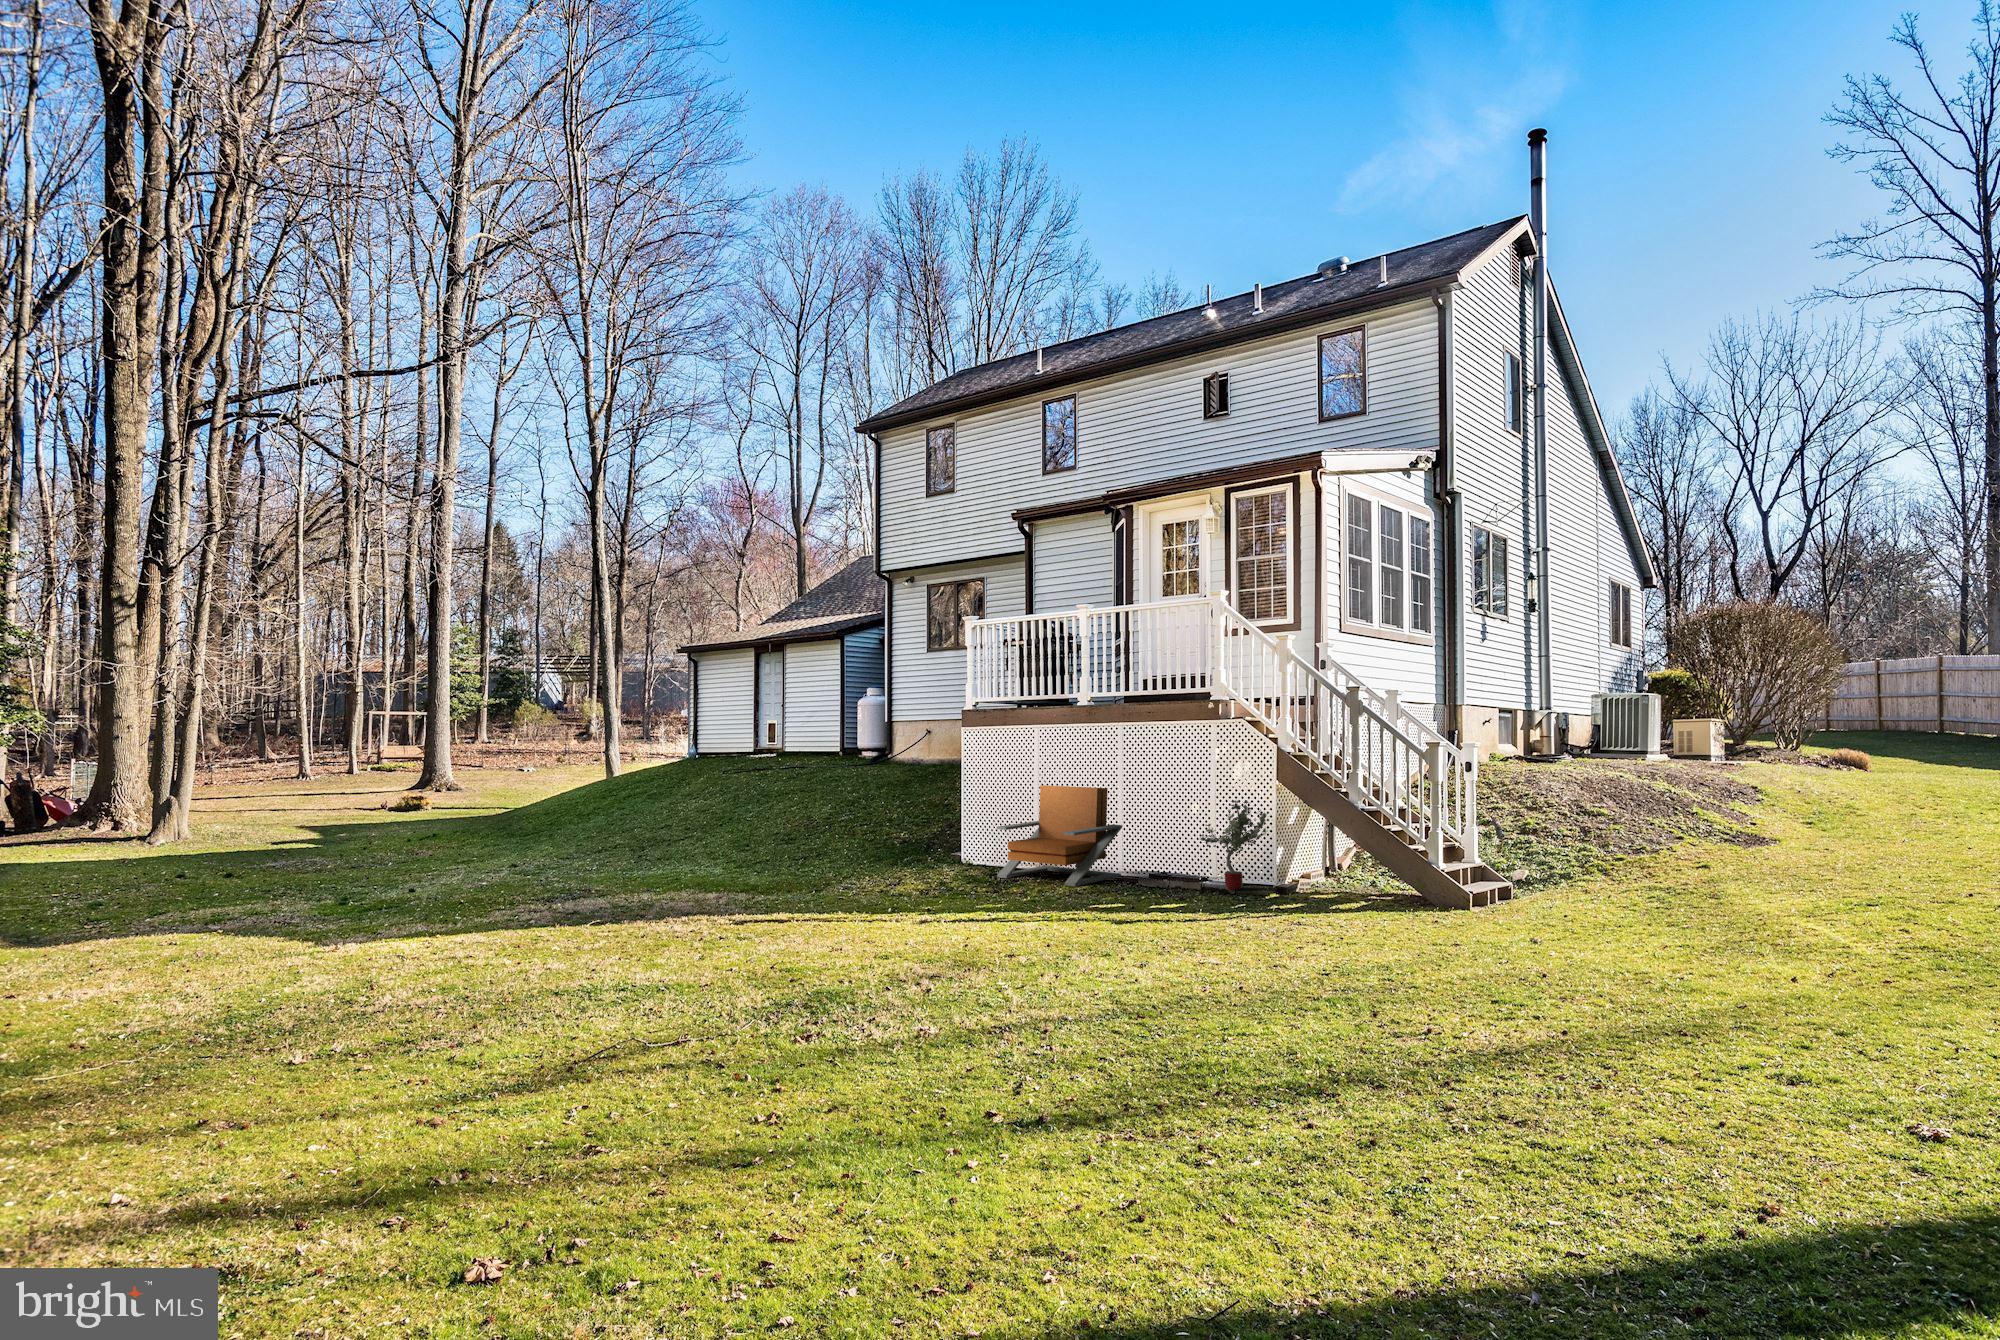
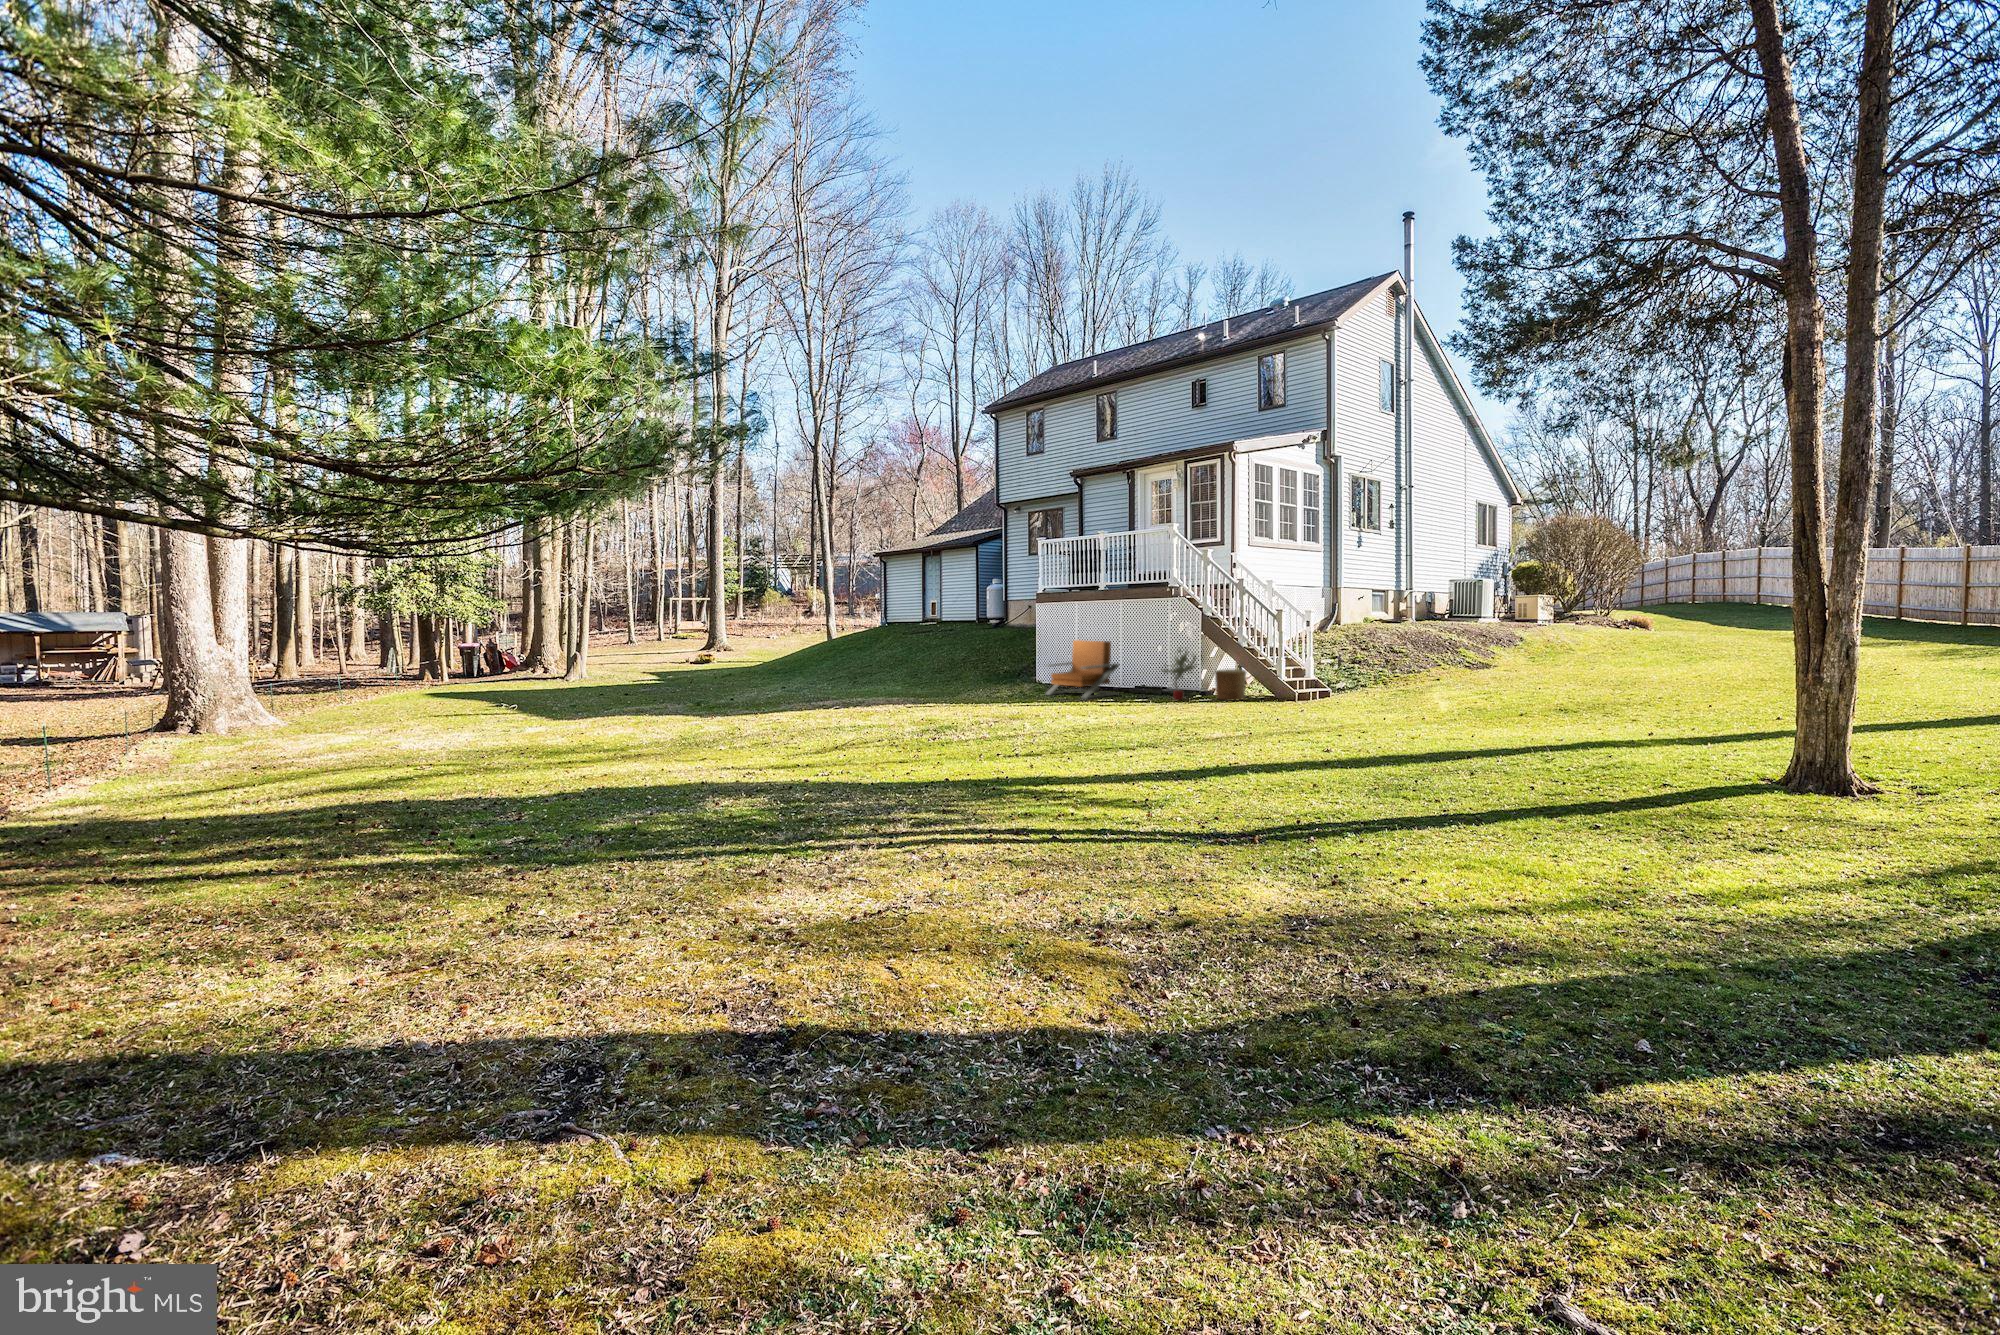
woven basket: none [1293,837,1346,892] -> present [1215,669,1246,701]

